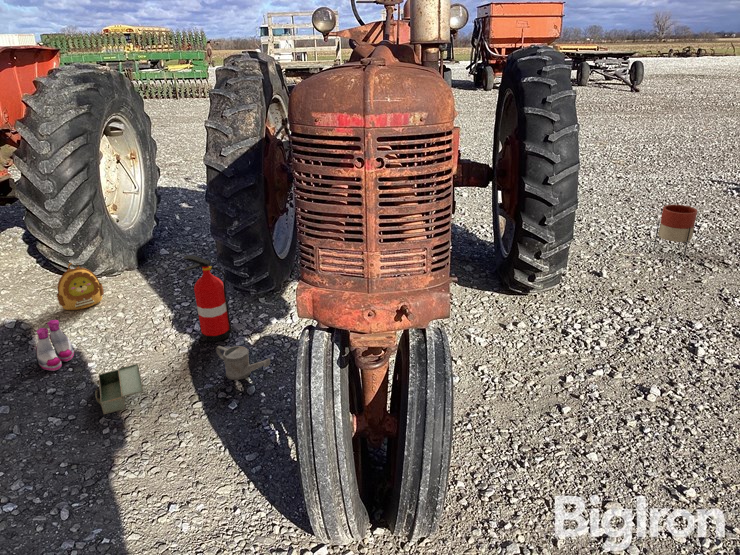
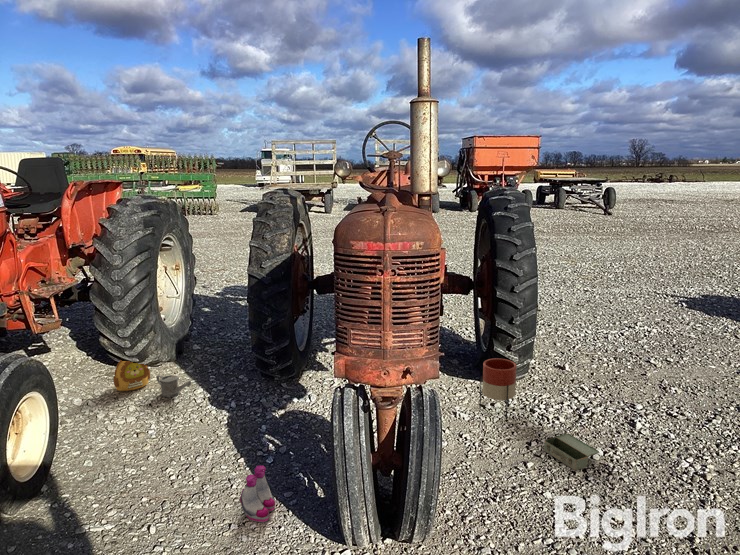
planter: present [653,205,698,258] -> present [479,358,517,418]
fire extinguisher: present [183,255,233,341] -> none [227,344,262,416]
boots: present [36,320,74,371] -> present [240,466,275,522]
watering can: present [216,346,270,380] -> present [156,375,191,397]
toolbox: present [95,364,143,414] -> present [544,433,599,471]

